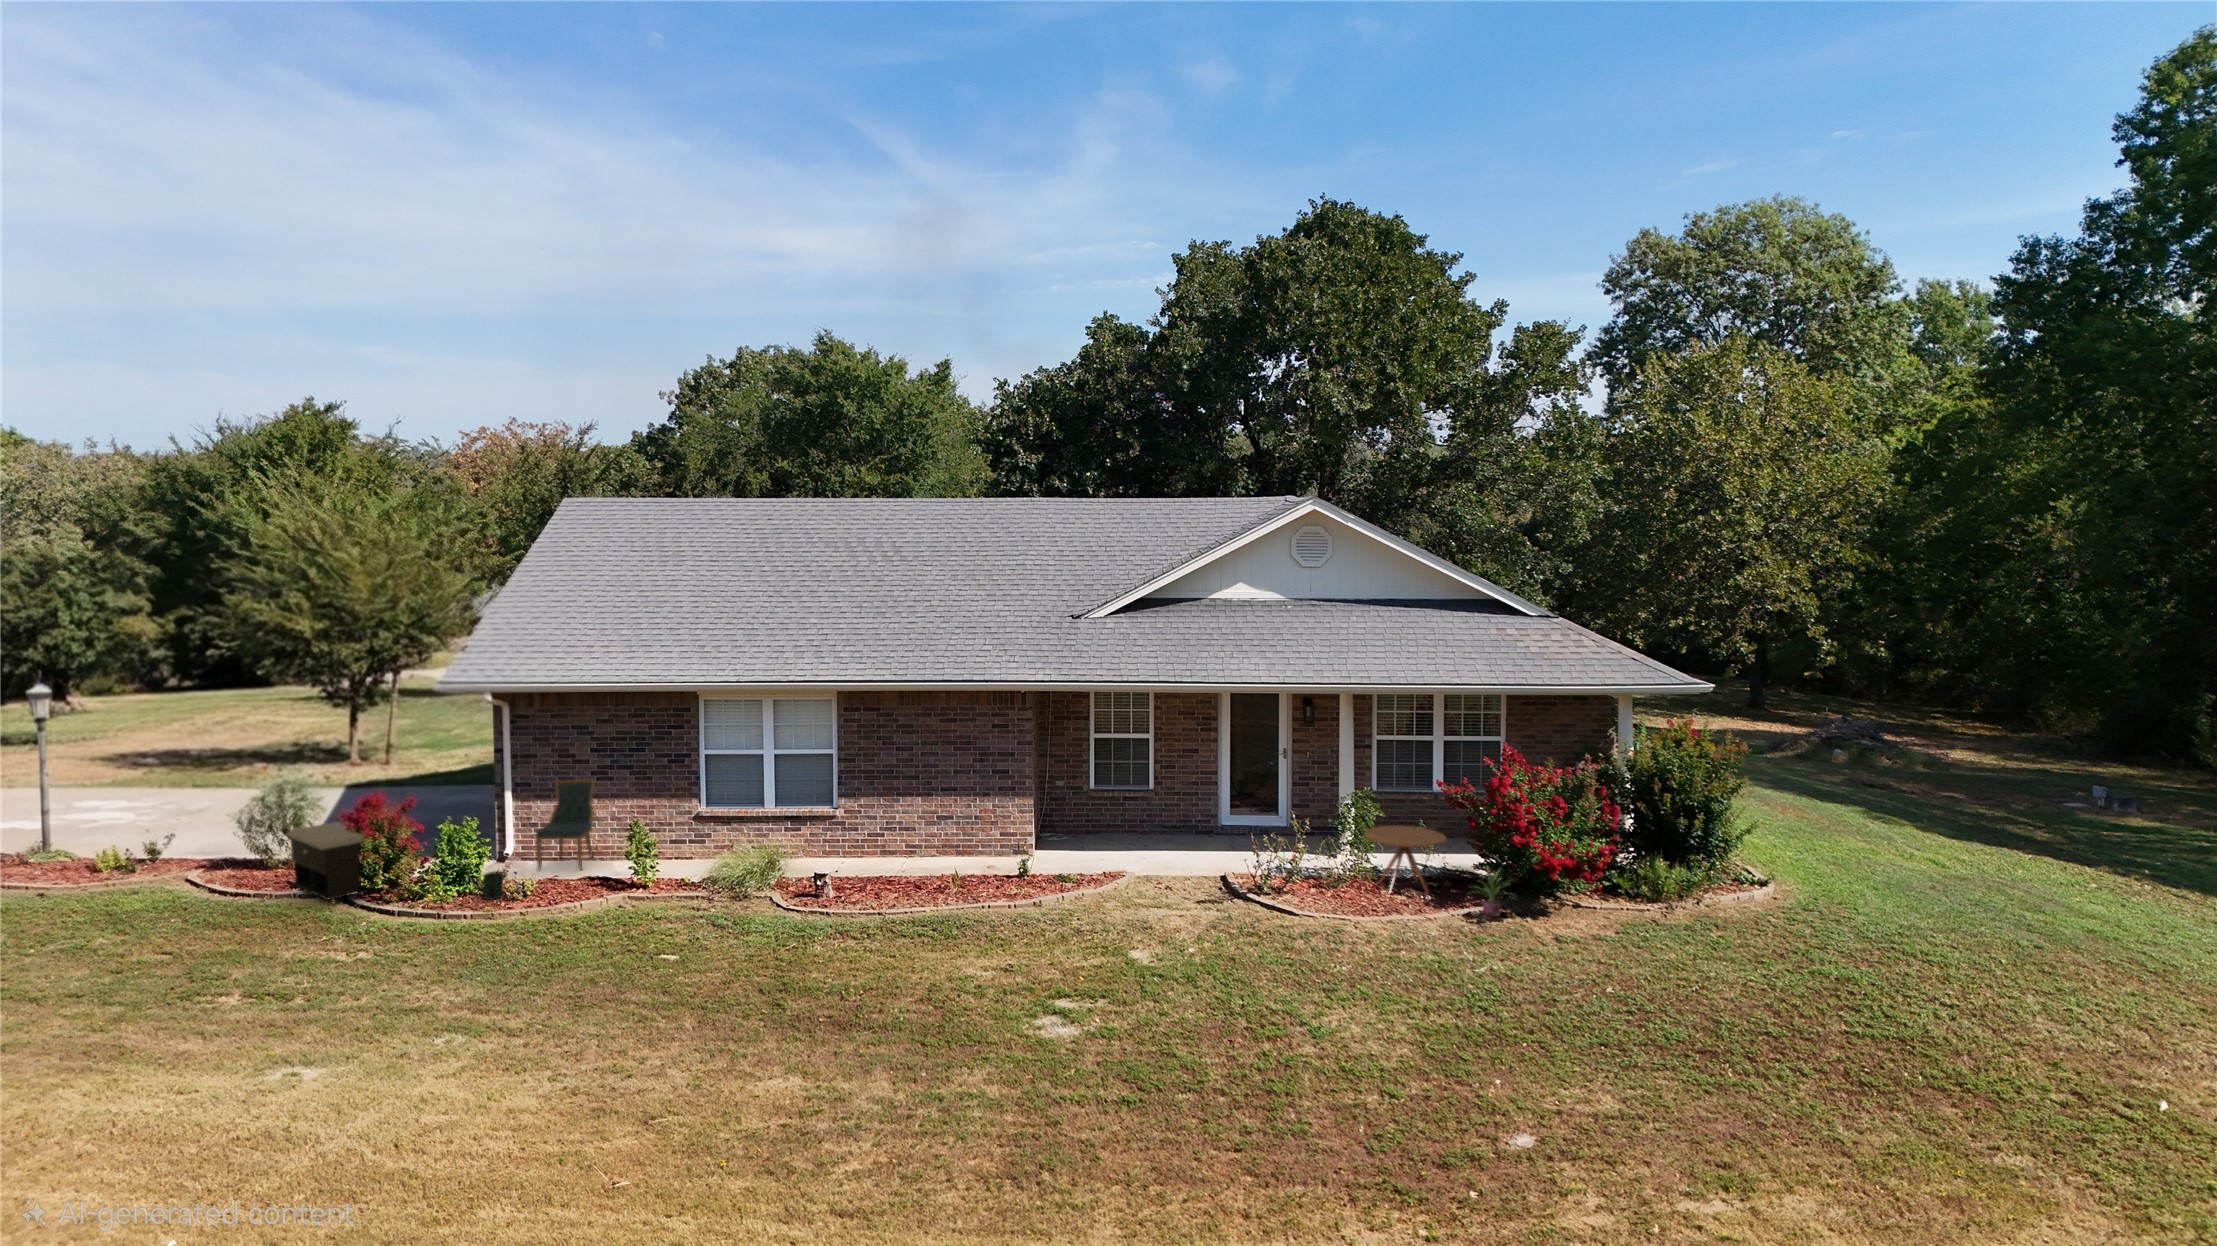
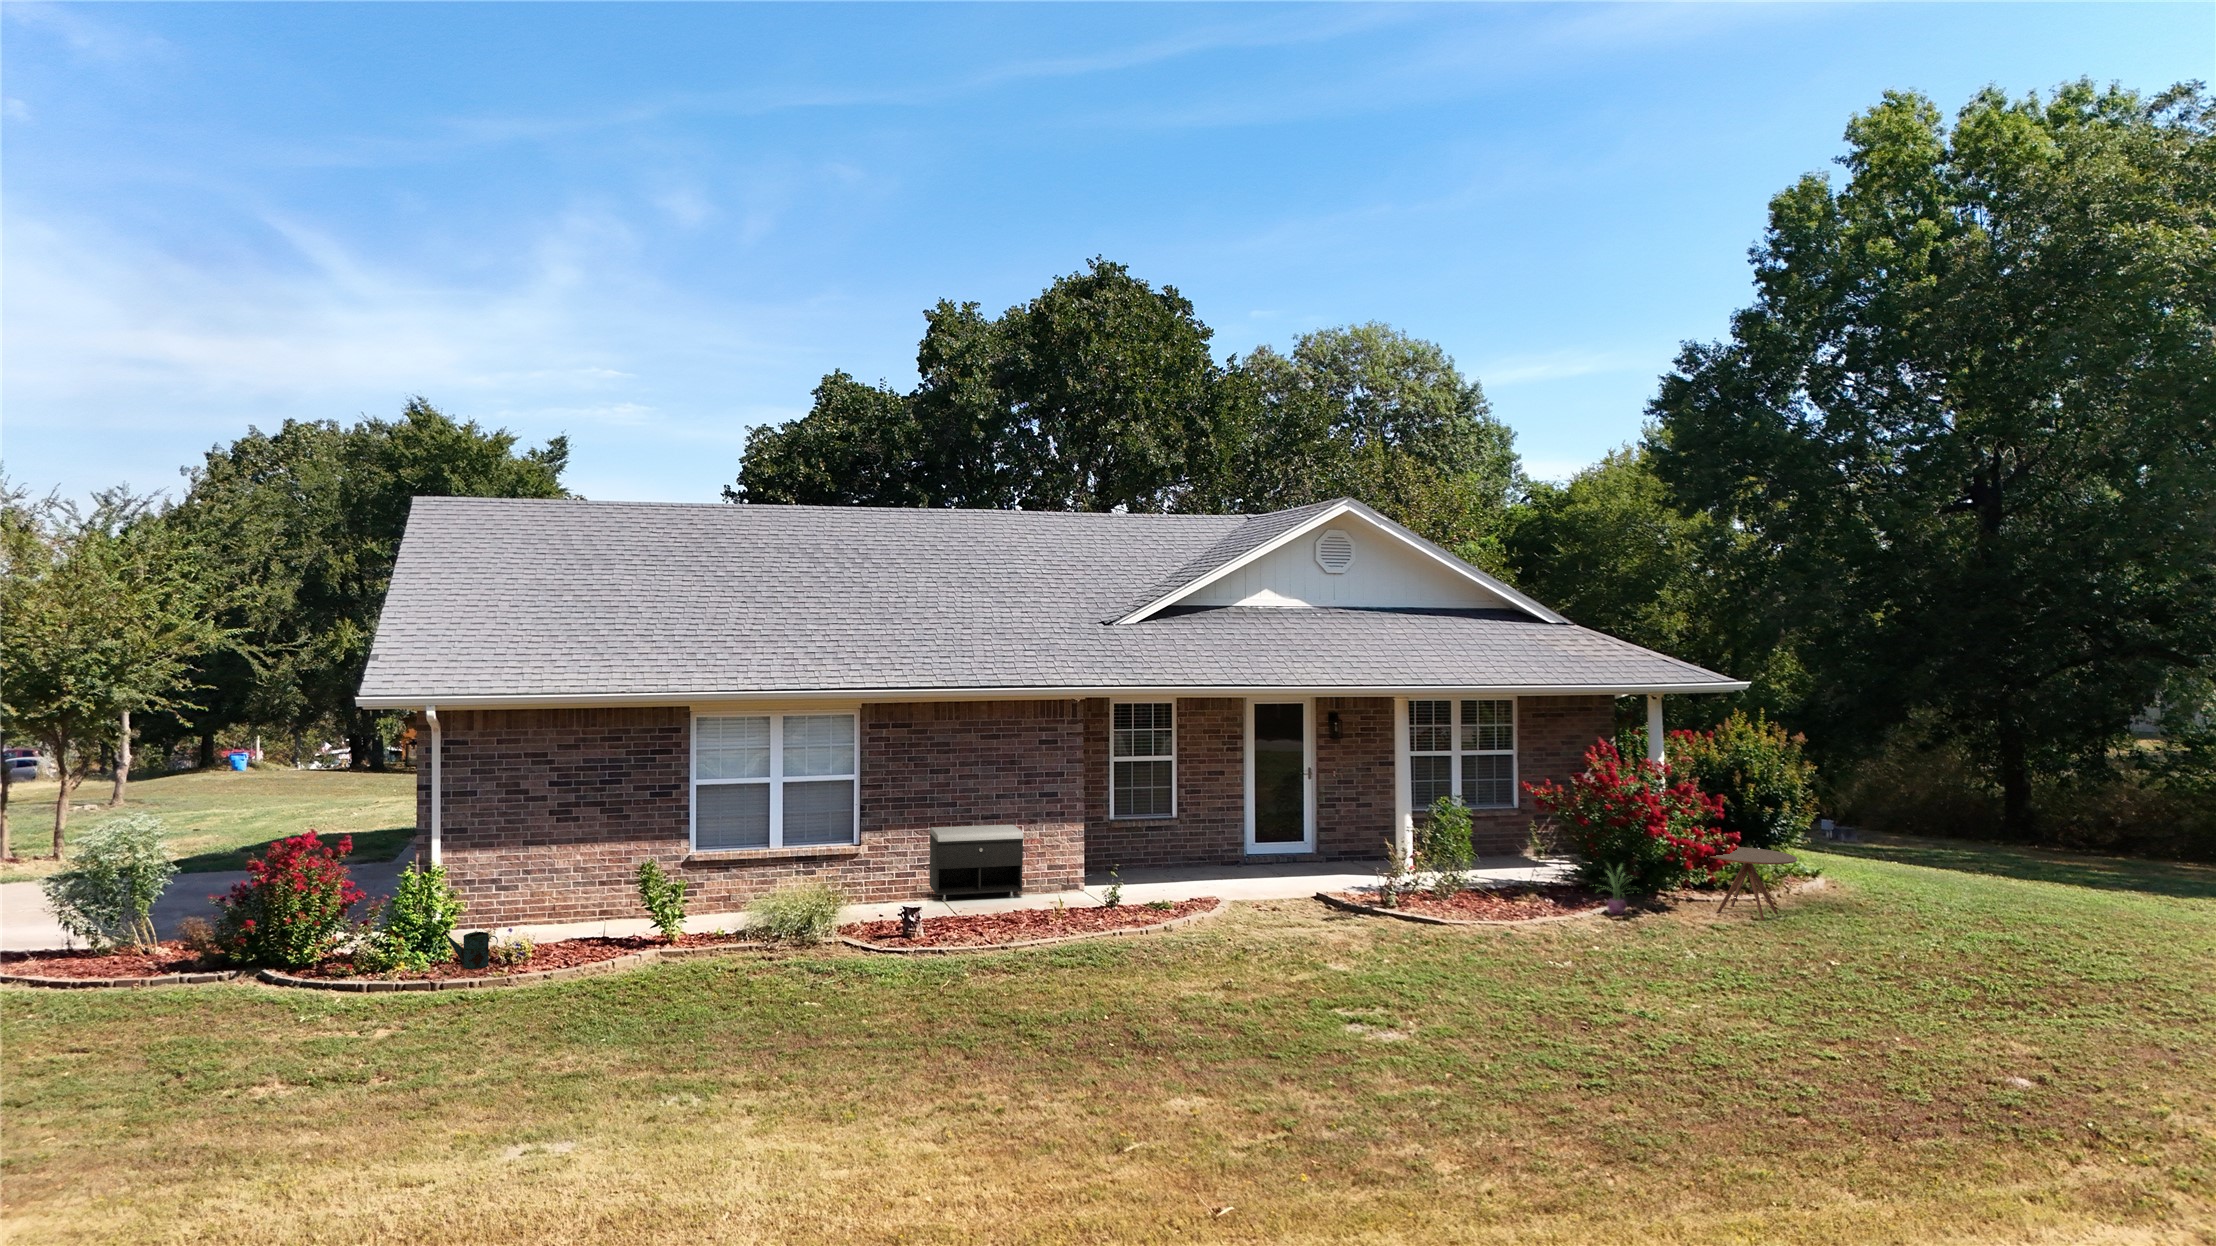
chair: present [536,780,594,870] -> none [499,820,561,936]
storage bench: present [288,822,364,903] -> present [929,825,1024,901]
round table: present [1364,825,1446,893] -> present [1710,847,1797,920]

